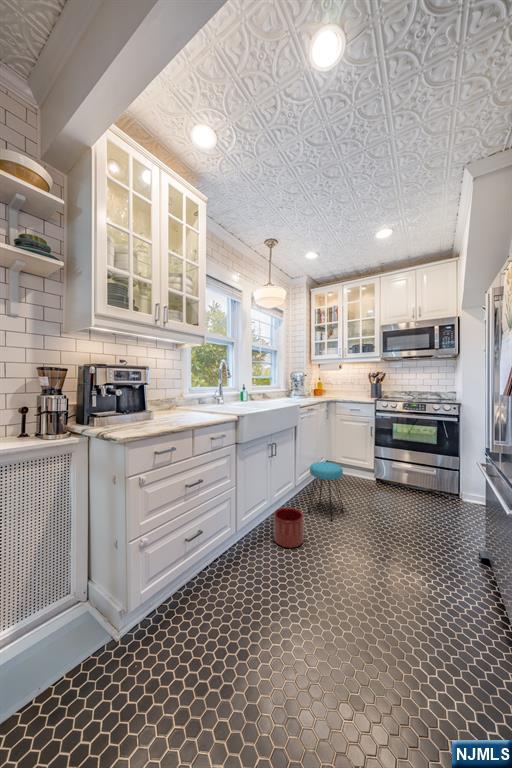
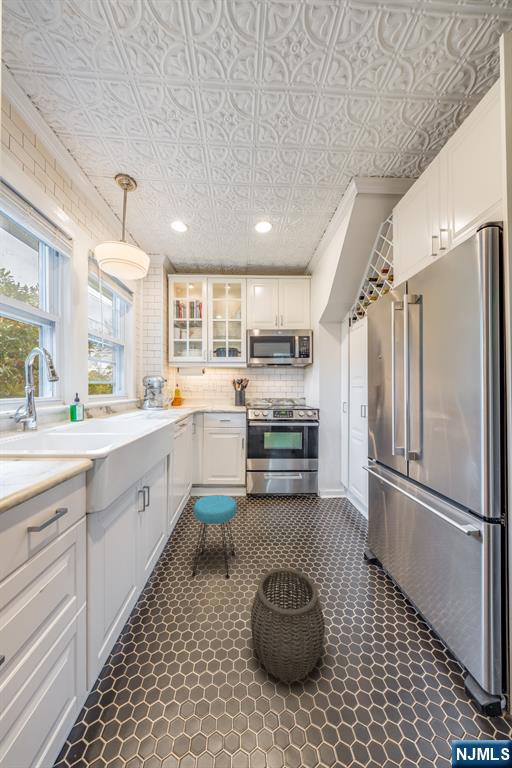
planter: present [274,507,304,548] -> none [157,589,208,673]
woven basket: none [327,511,383,580] -> present [250,568,325,681]

